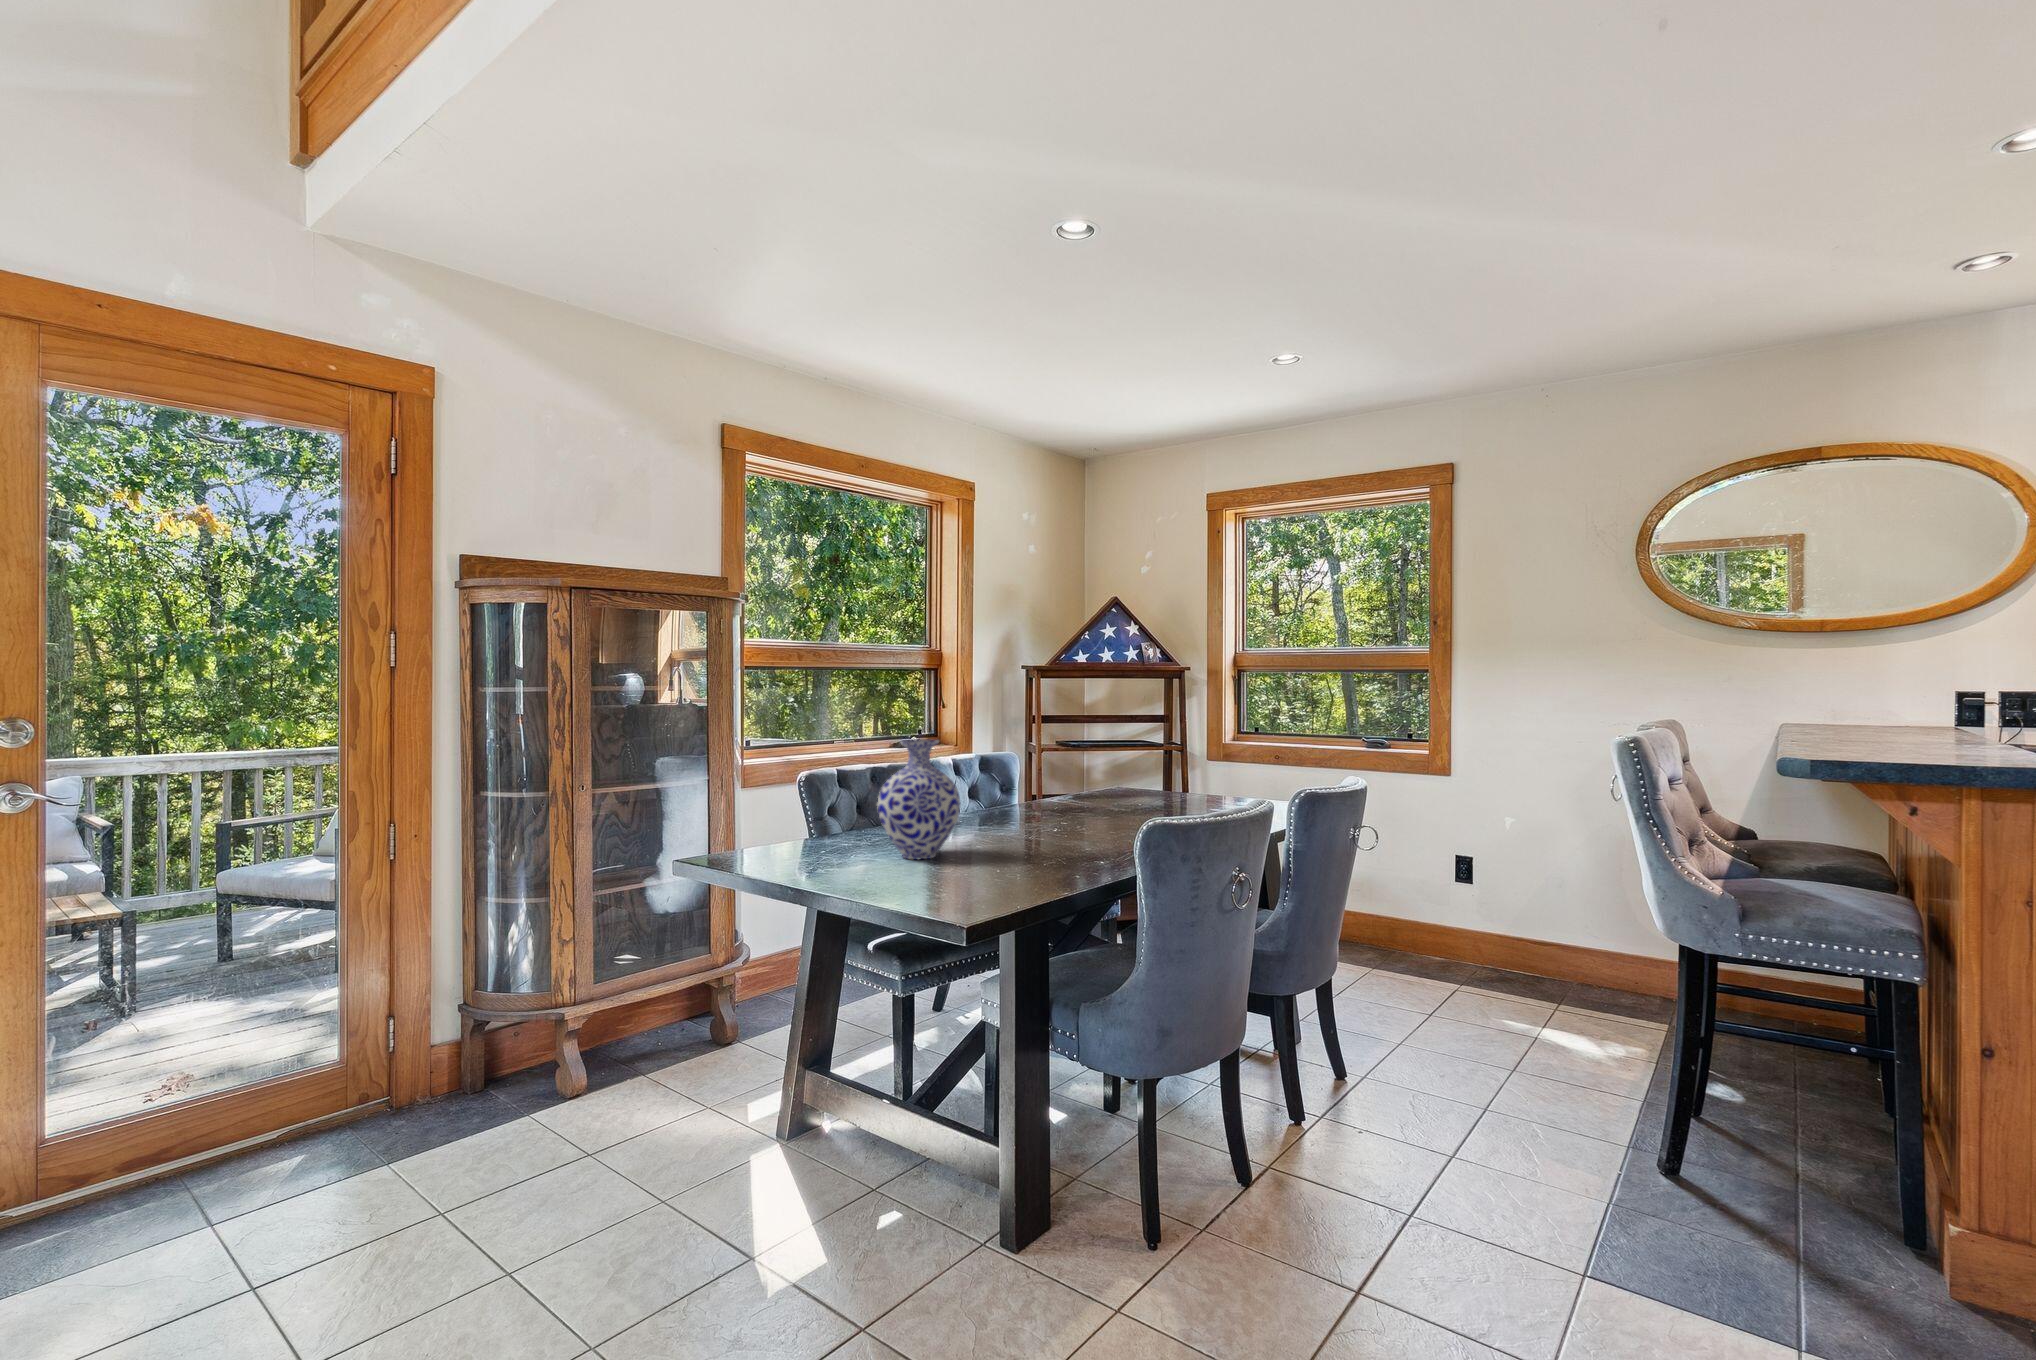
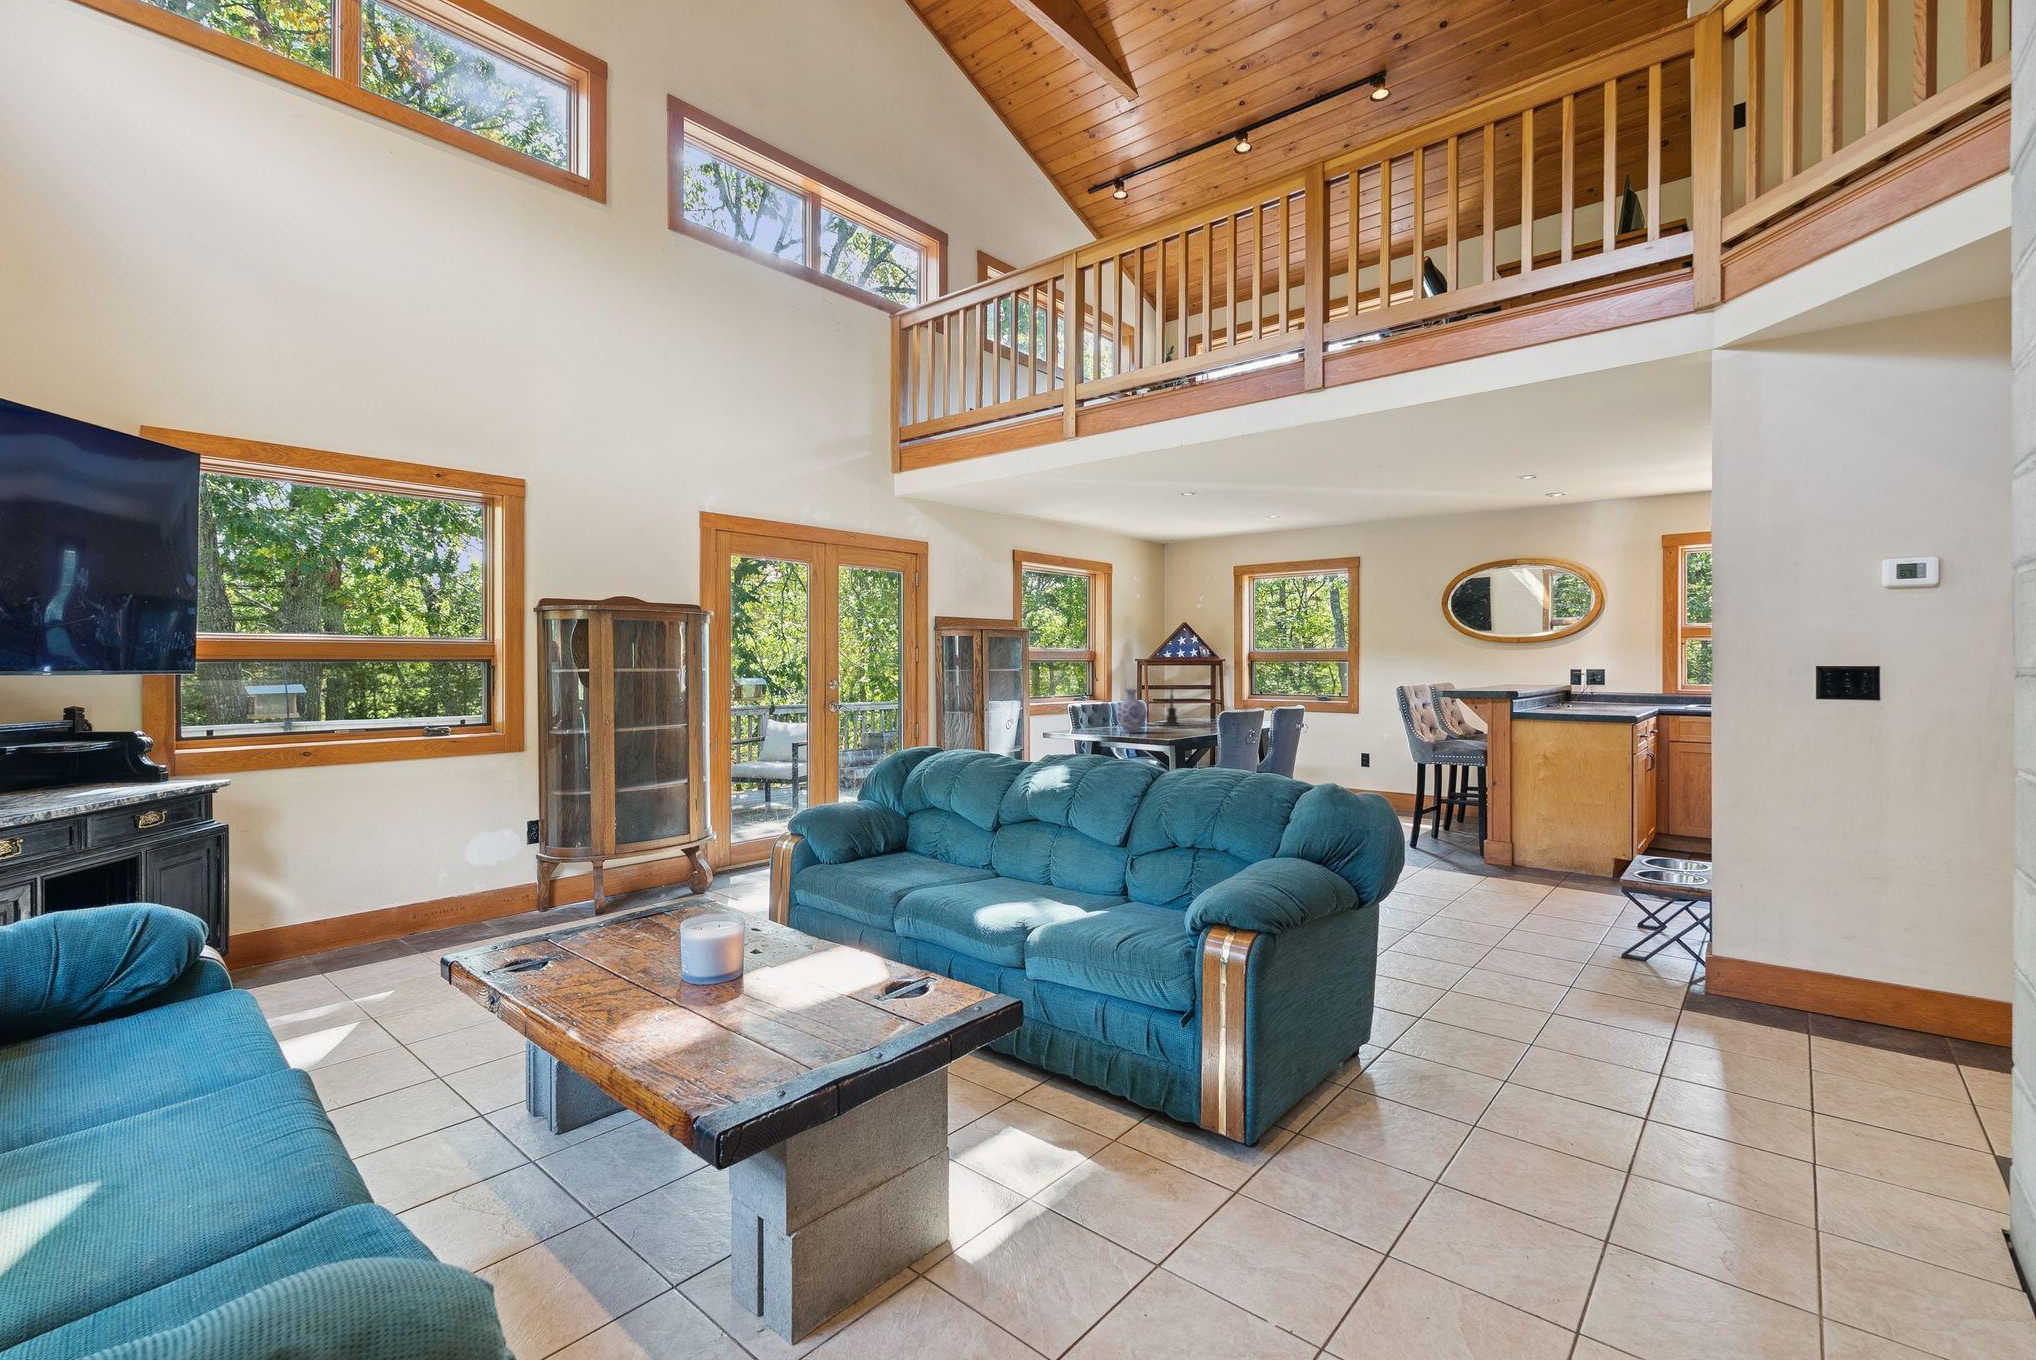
candle holder: none [1021,710,1088,820] -> present [1164,686,1180,726]

